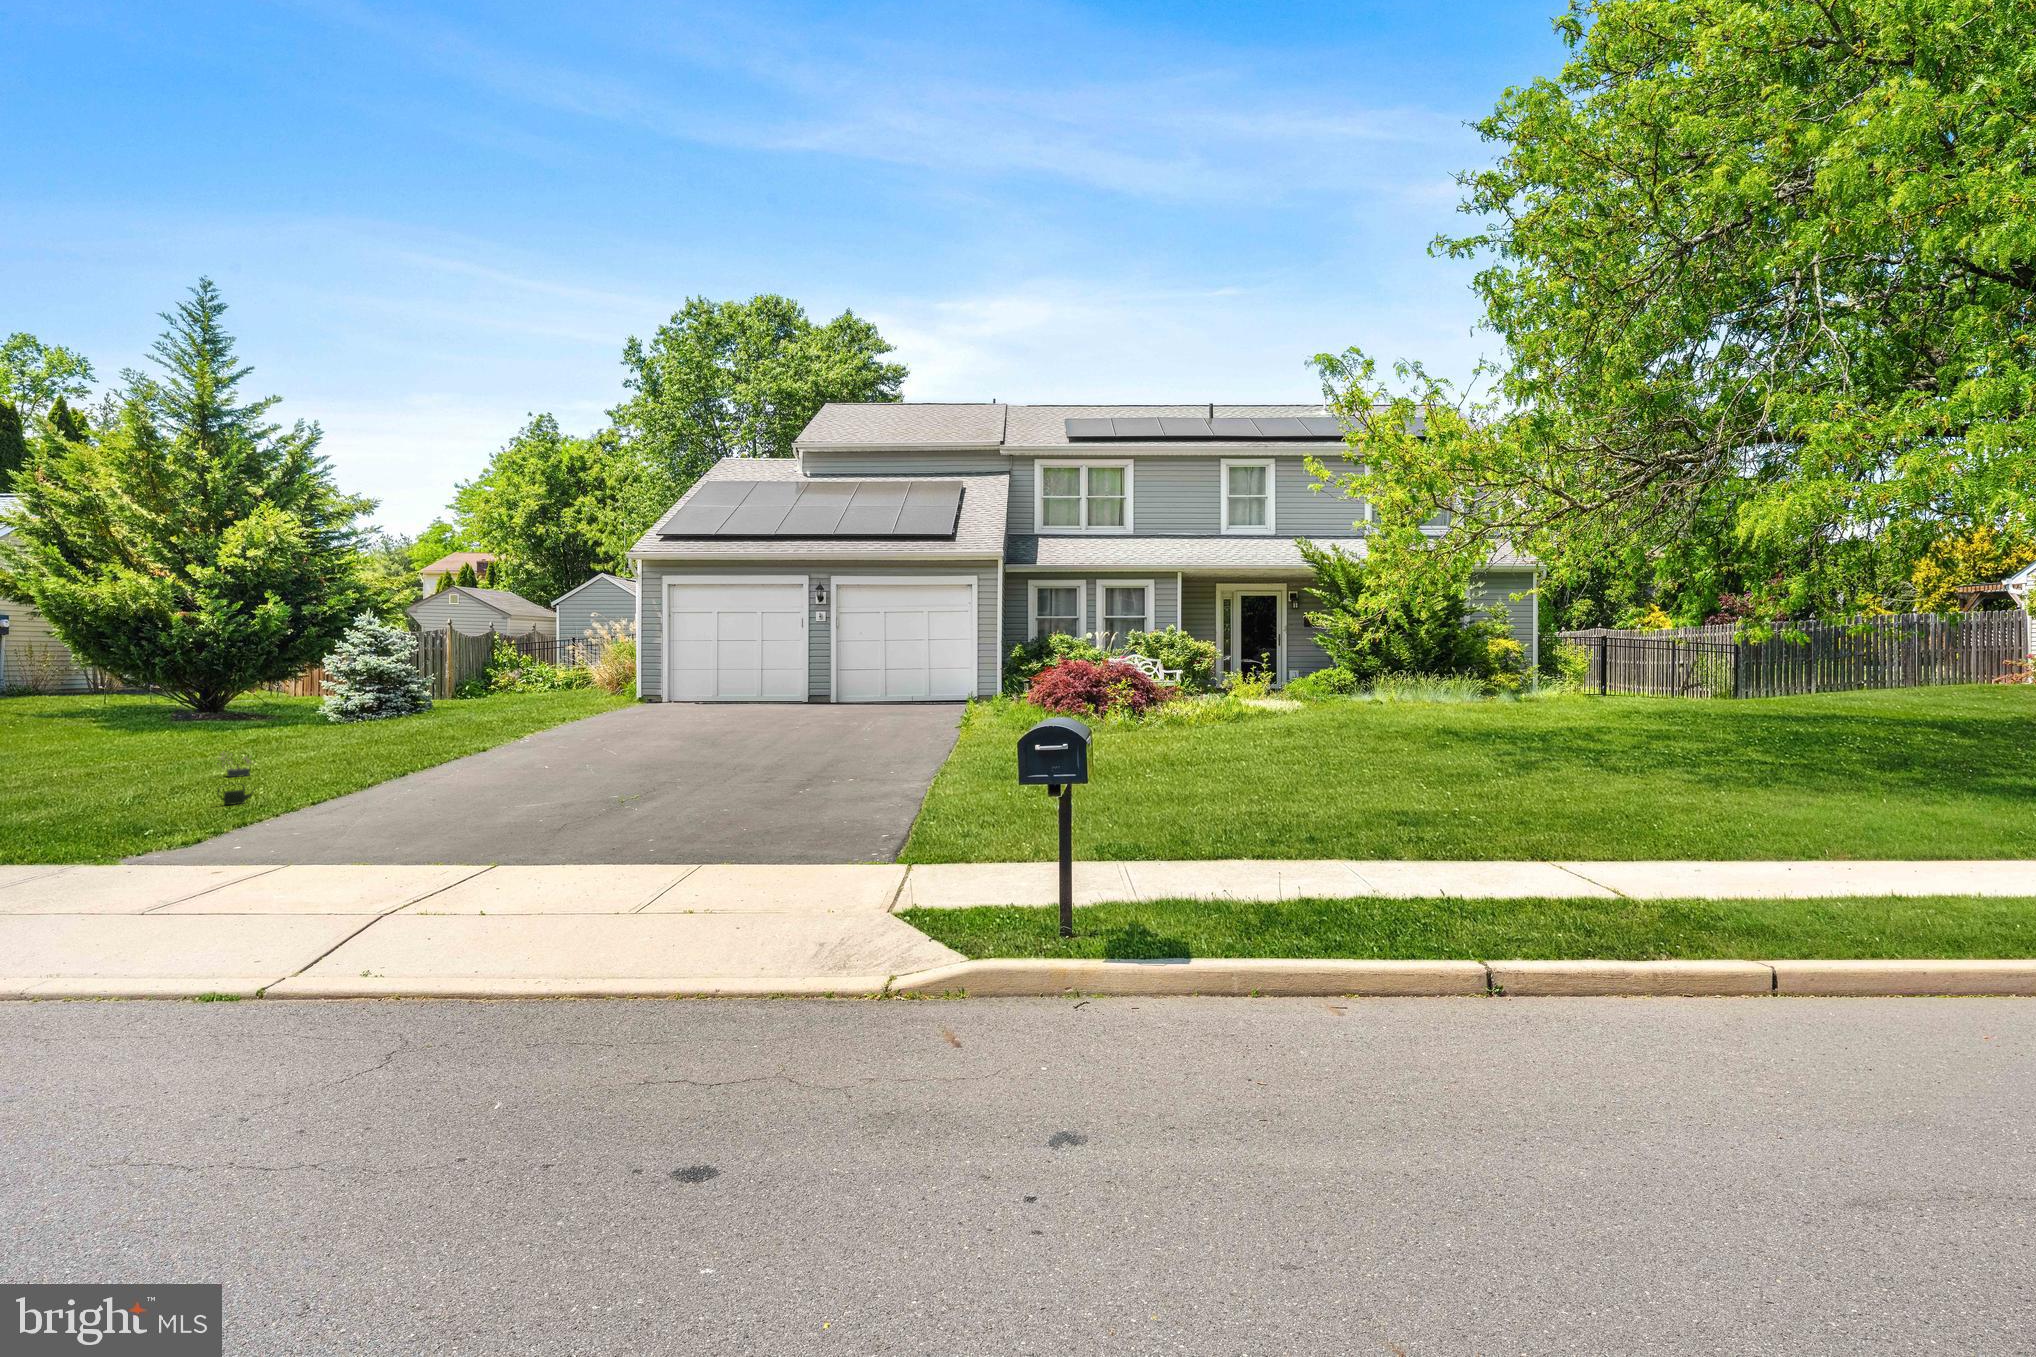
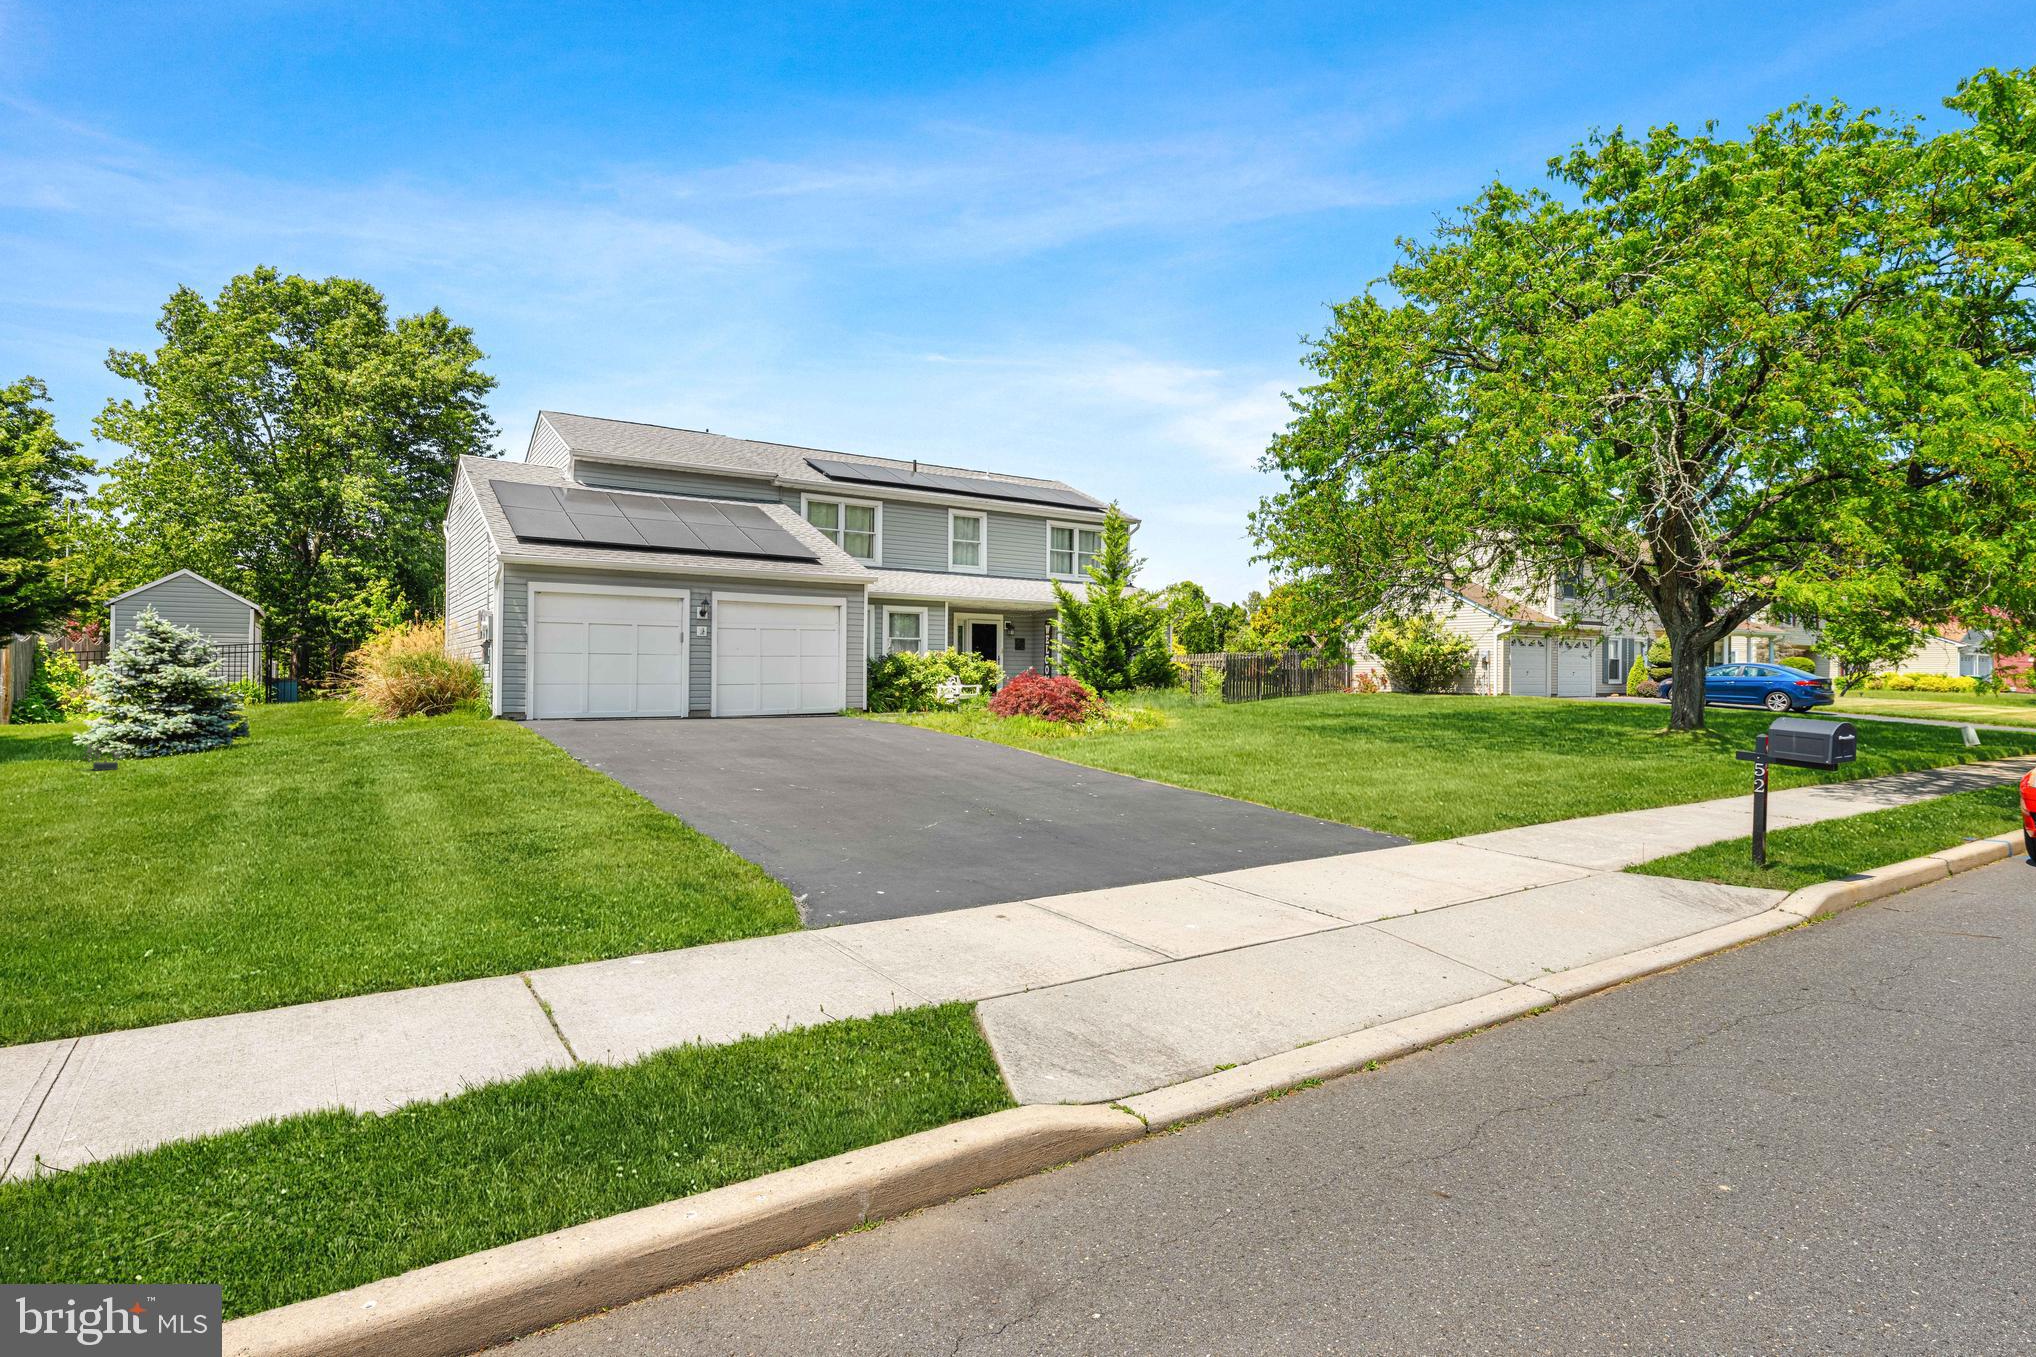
watering can: present [218,784,254,805] -> none [91,780,136,802]

